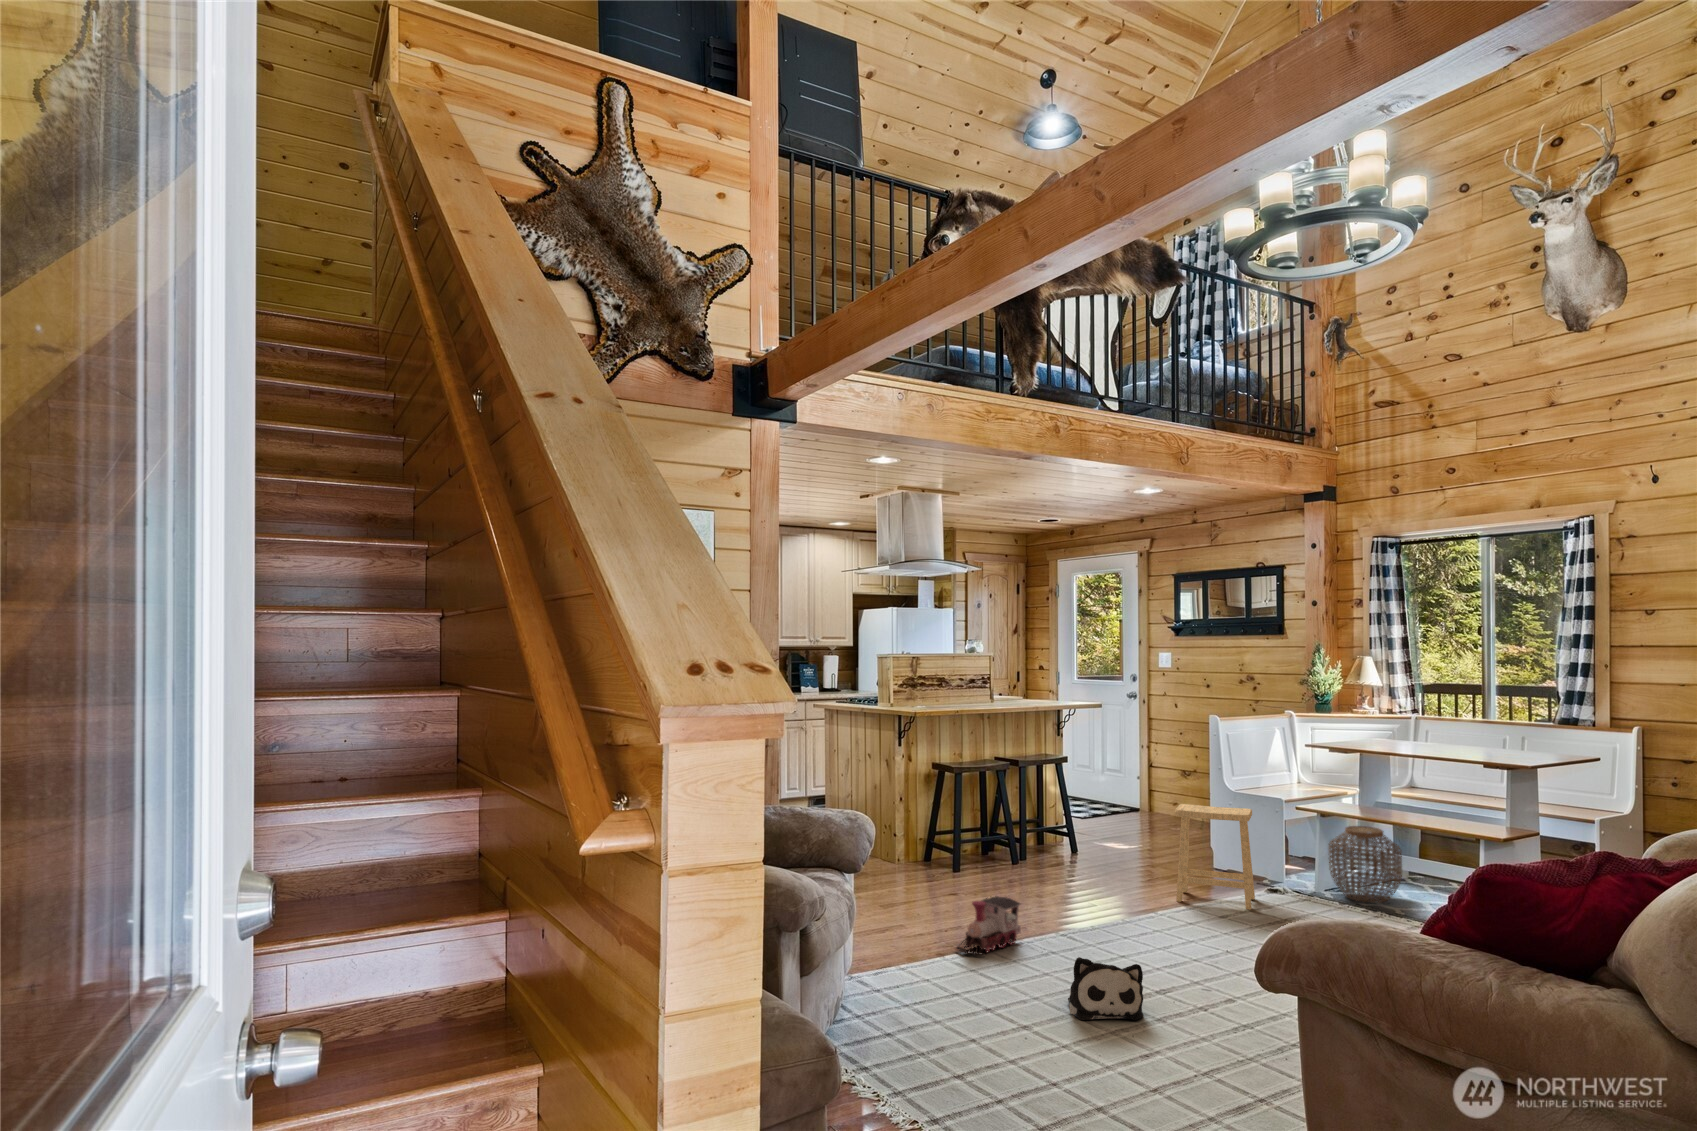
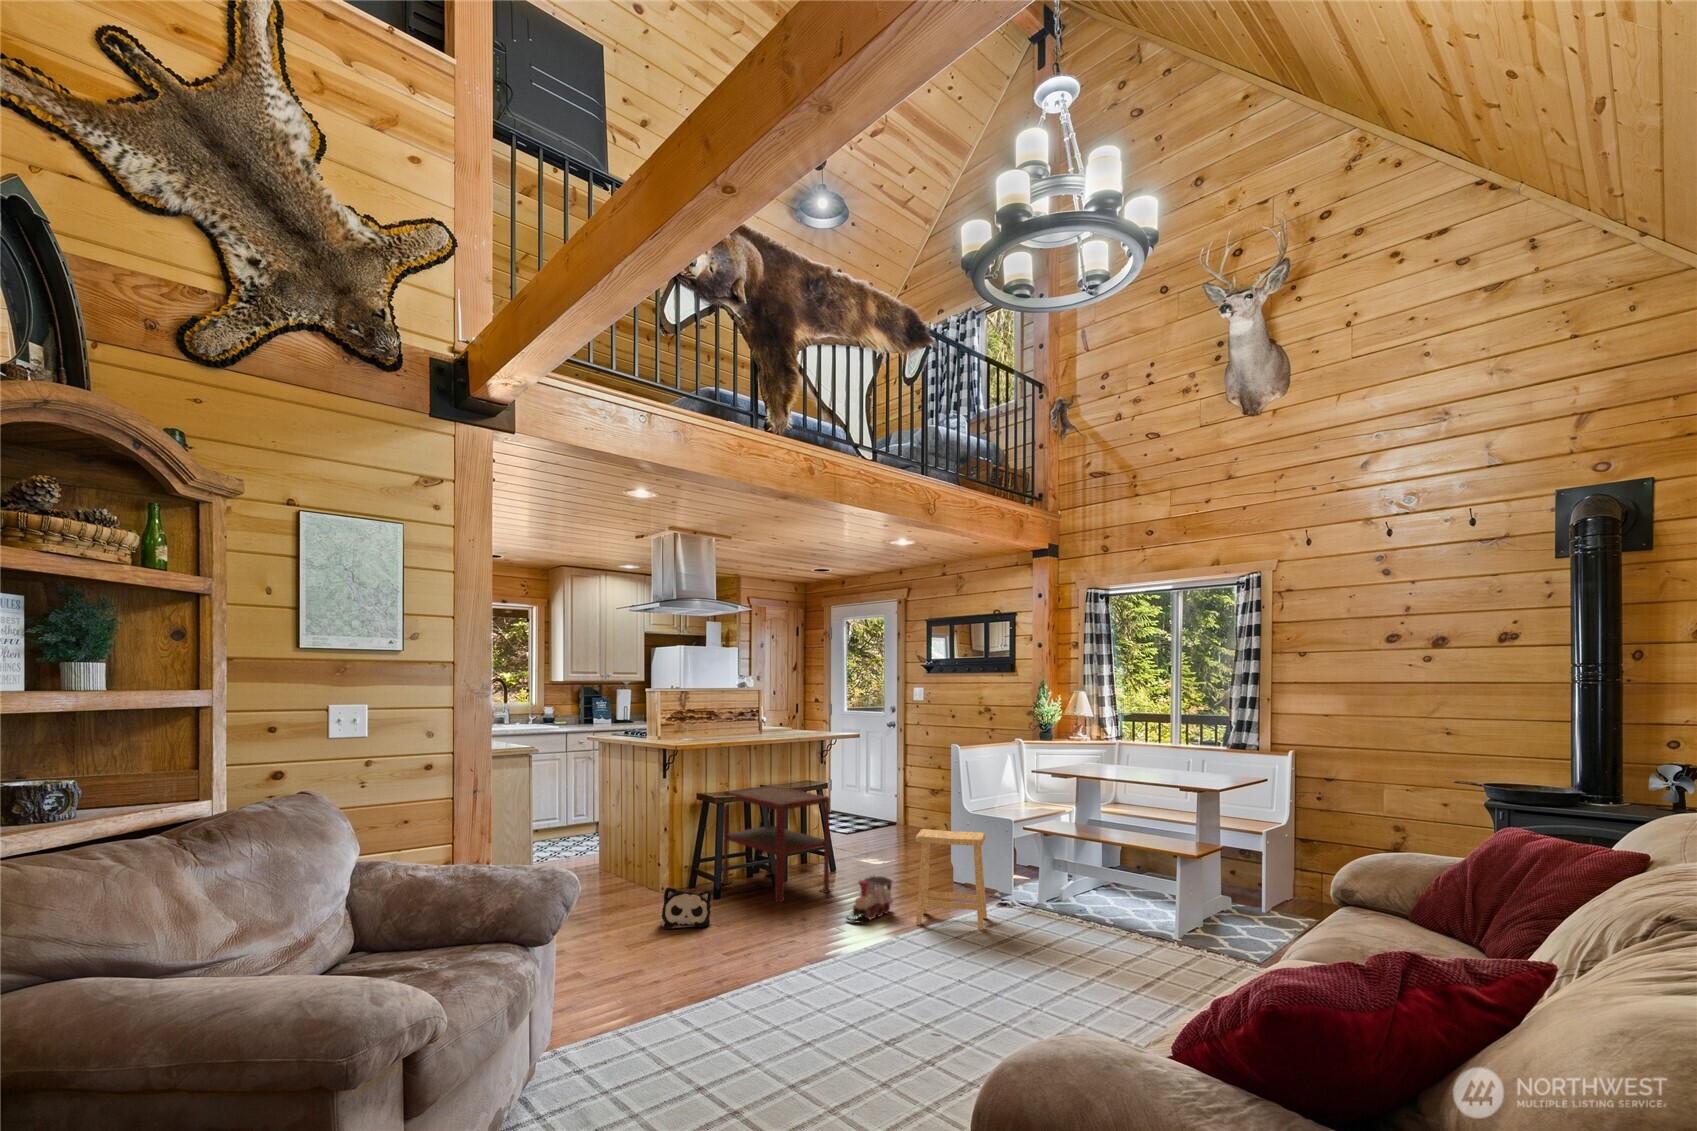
side table: none [959,758,1079,879] -> present [721,785,830,902]
woven basket: present [1329,826,1402,903] -> none [1051,844,1114,917]
toy train: present [956,896,1021,955] -> present [846,876,893,923]
plush toy: present [1068,957,1143,1020] -> present [662,887,711,929]

